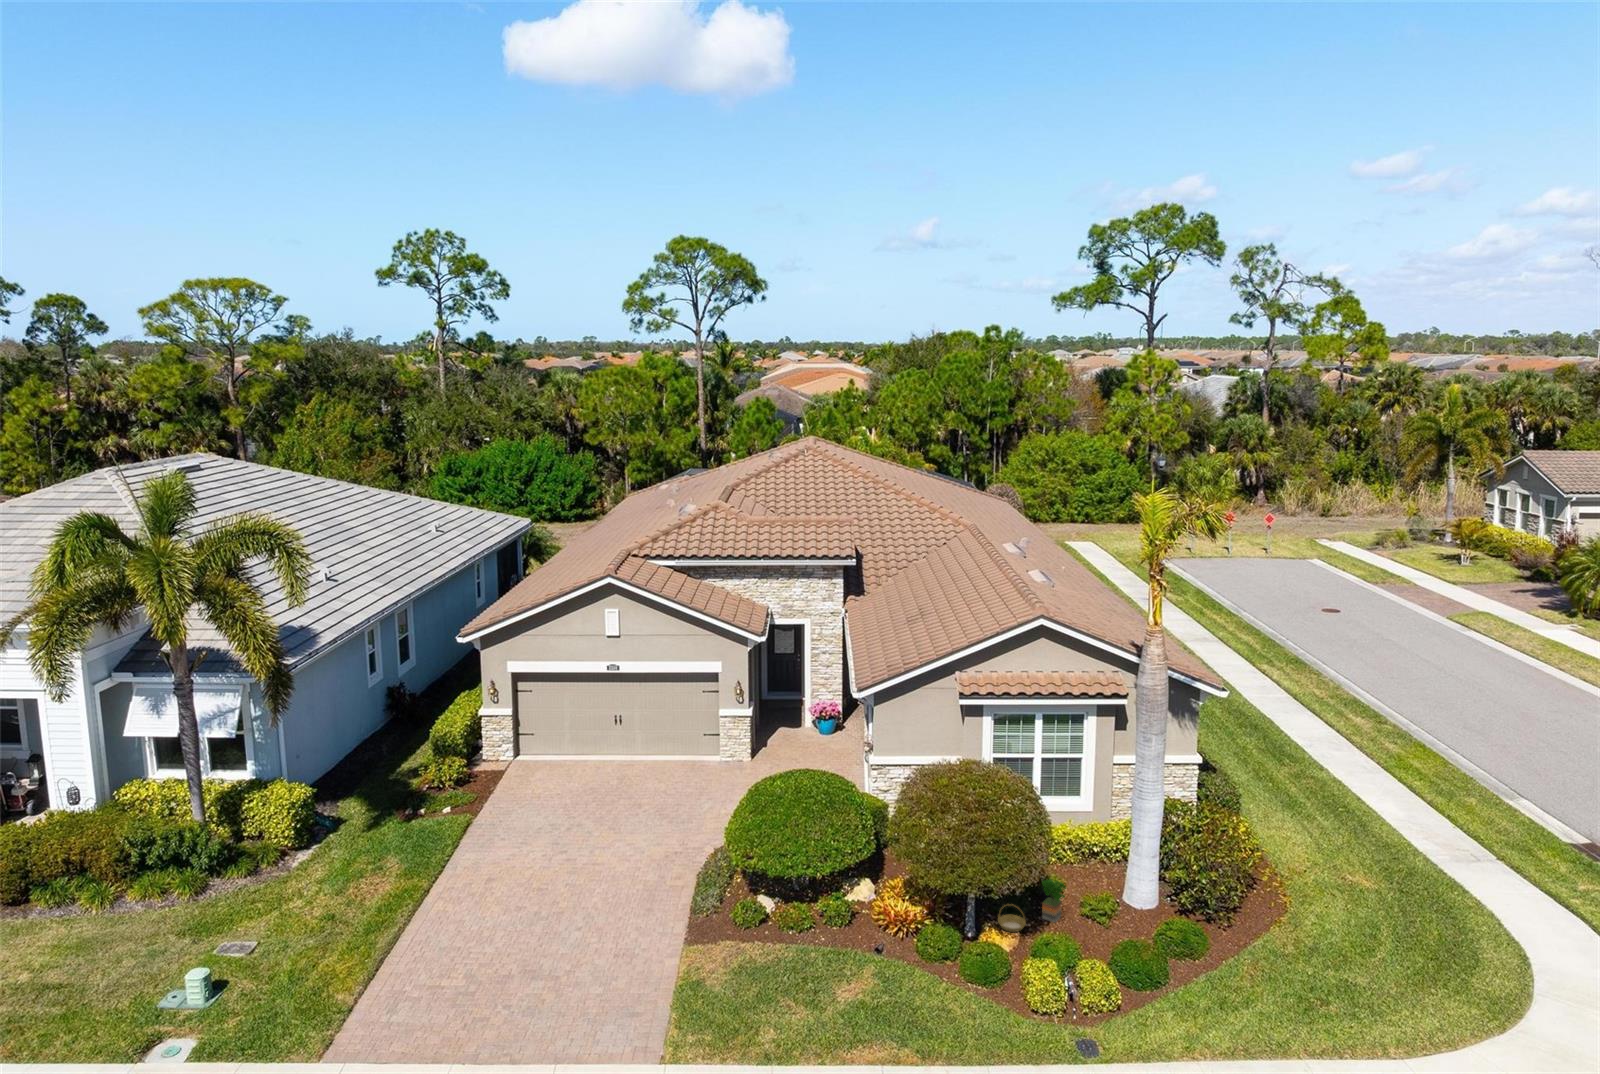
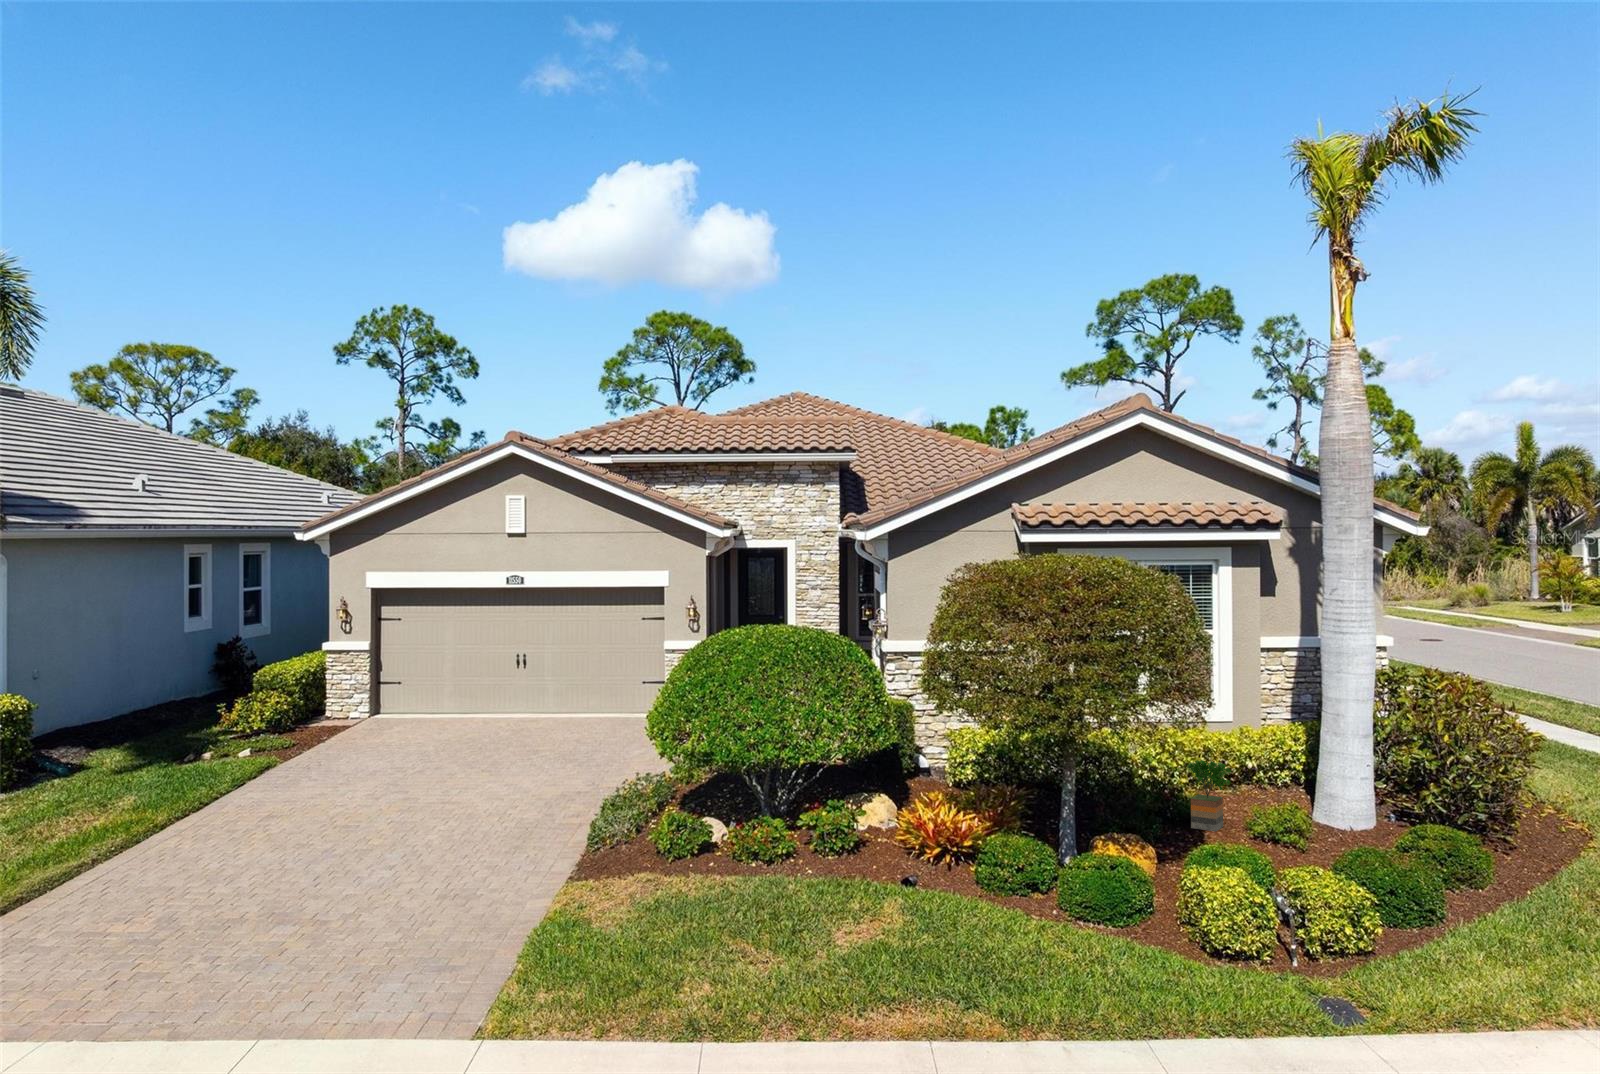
basket: present [998,904,1026,932] -> none [1118,794,1169,839]

